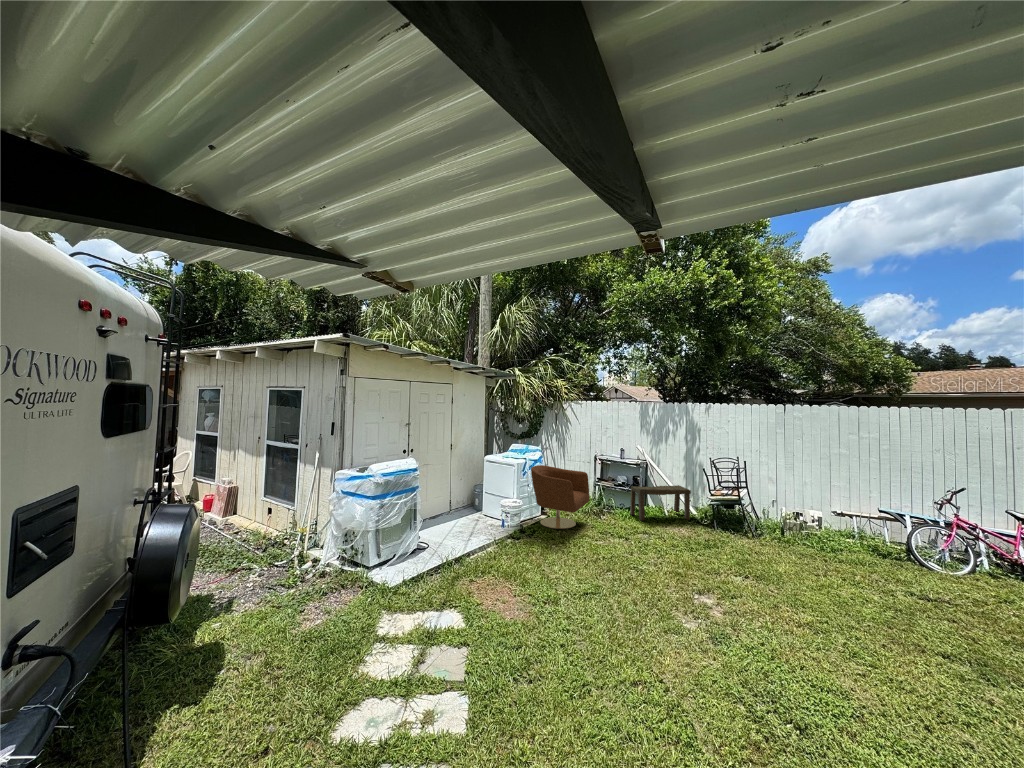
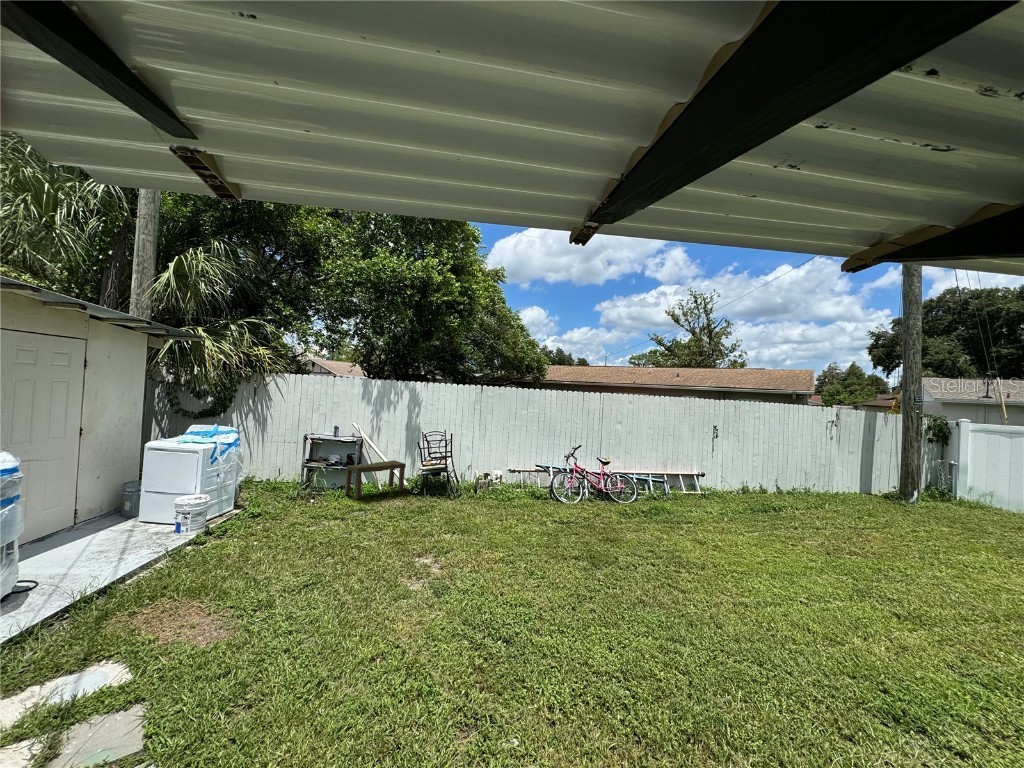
armchair: present [531,465,590,529] -> none [222,450,300,524]

